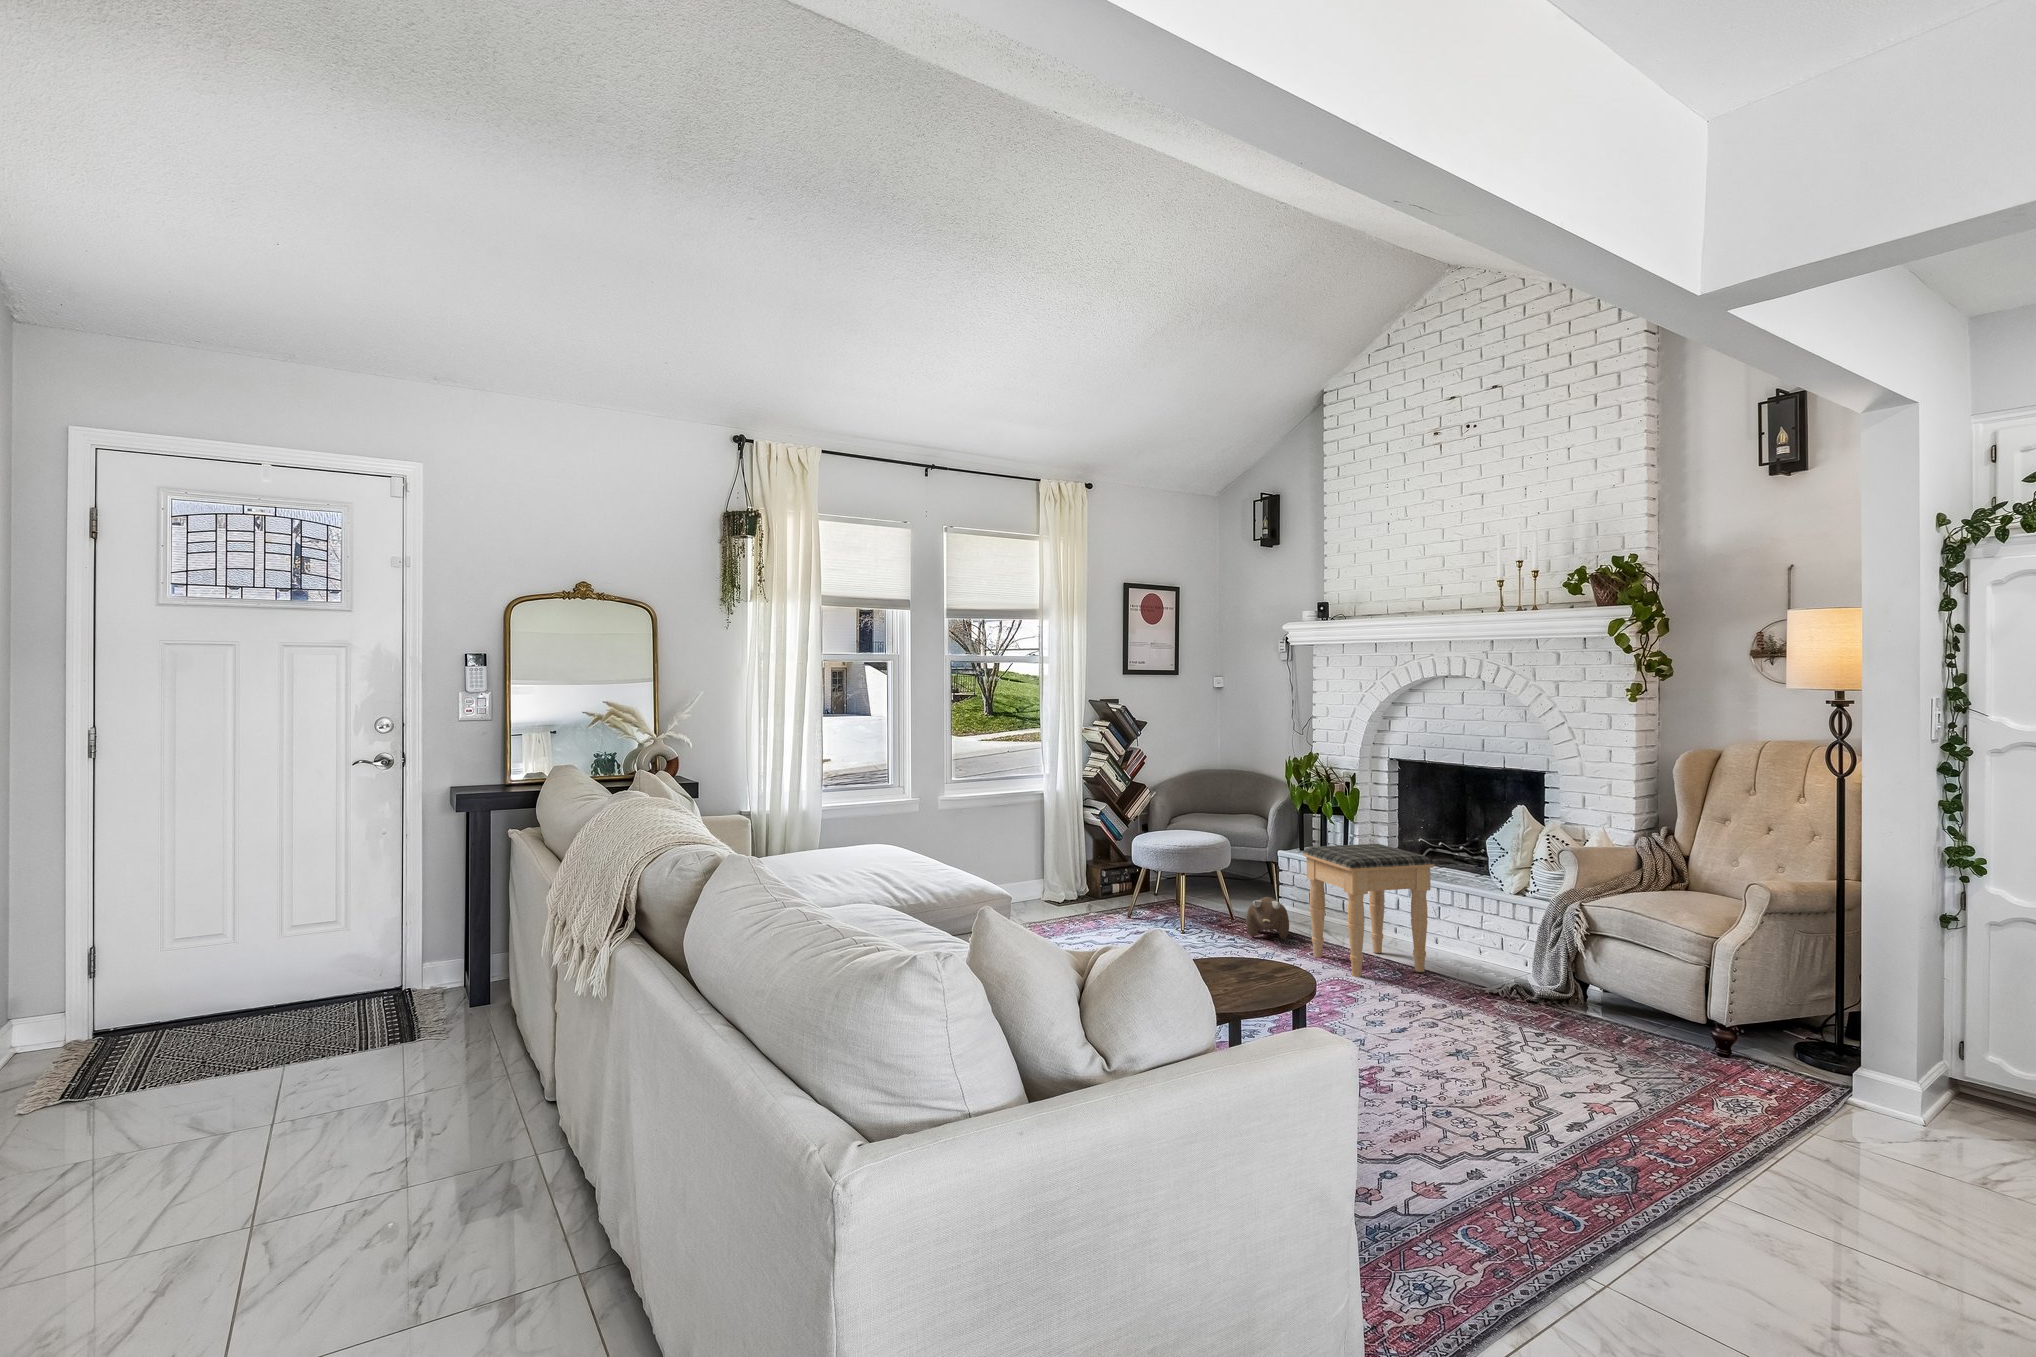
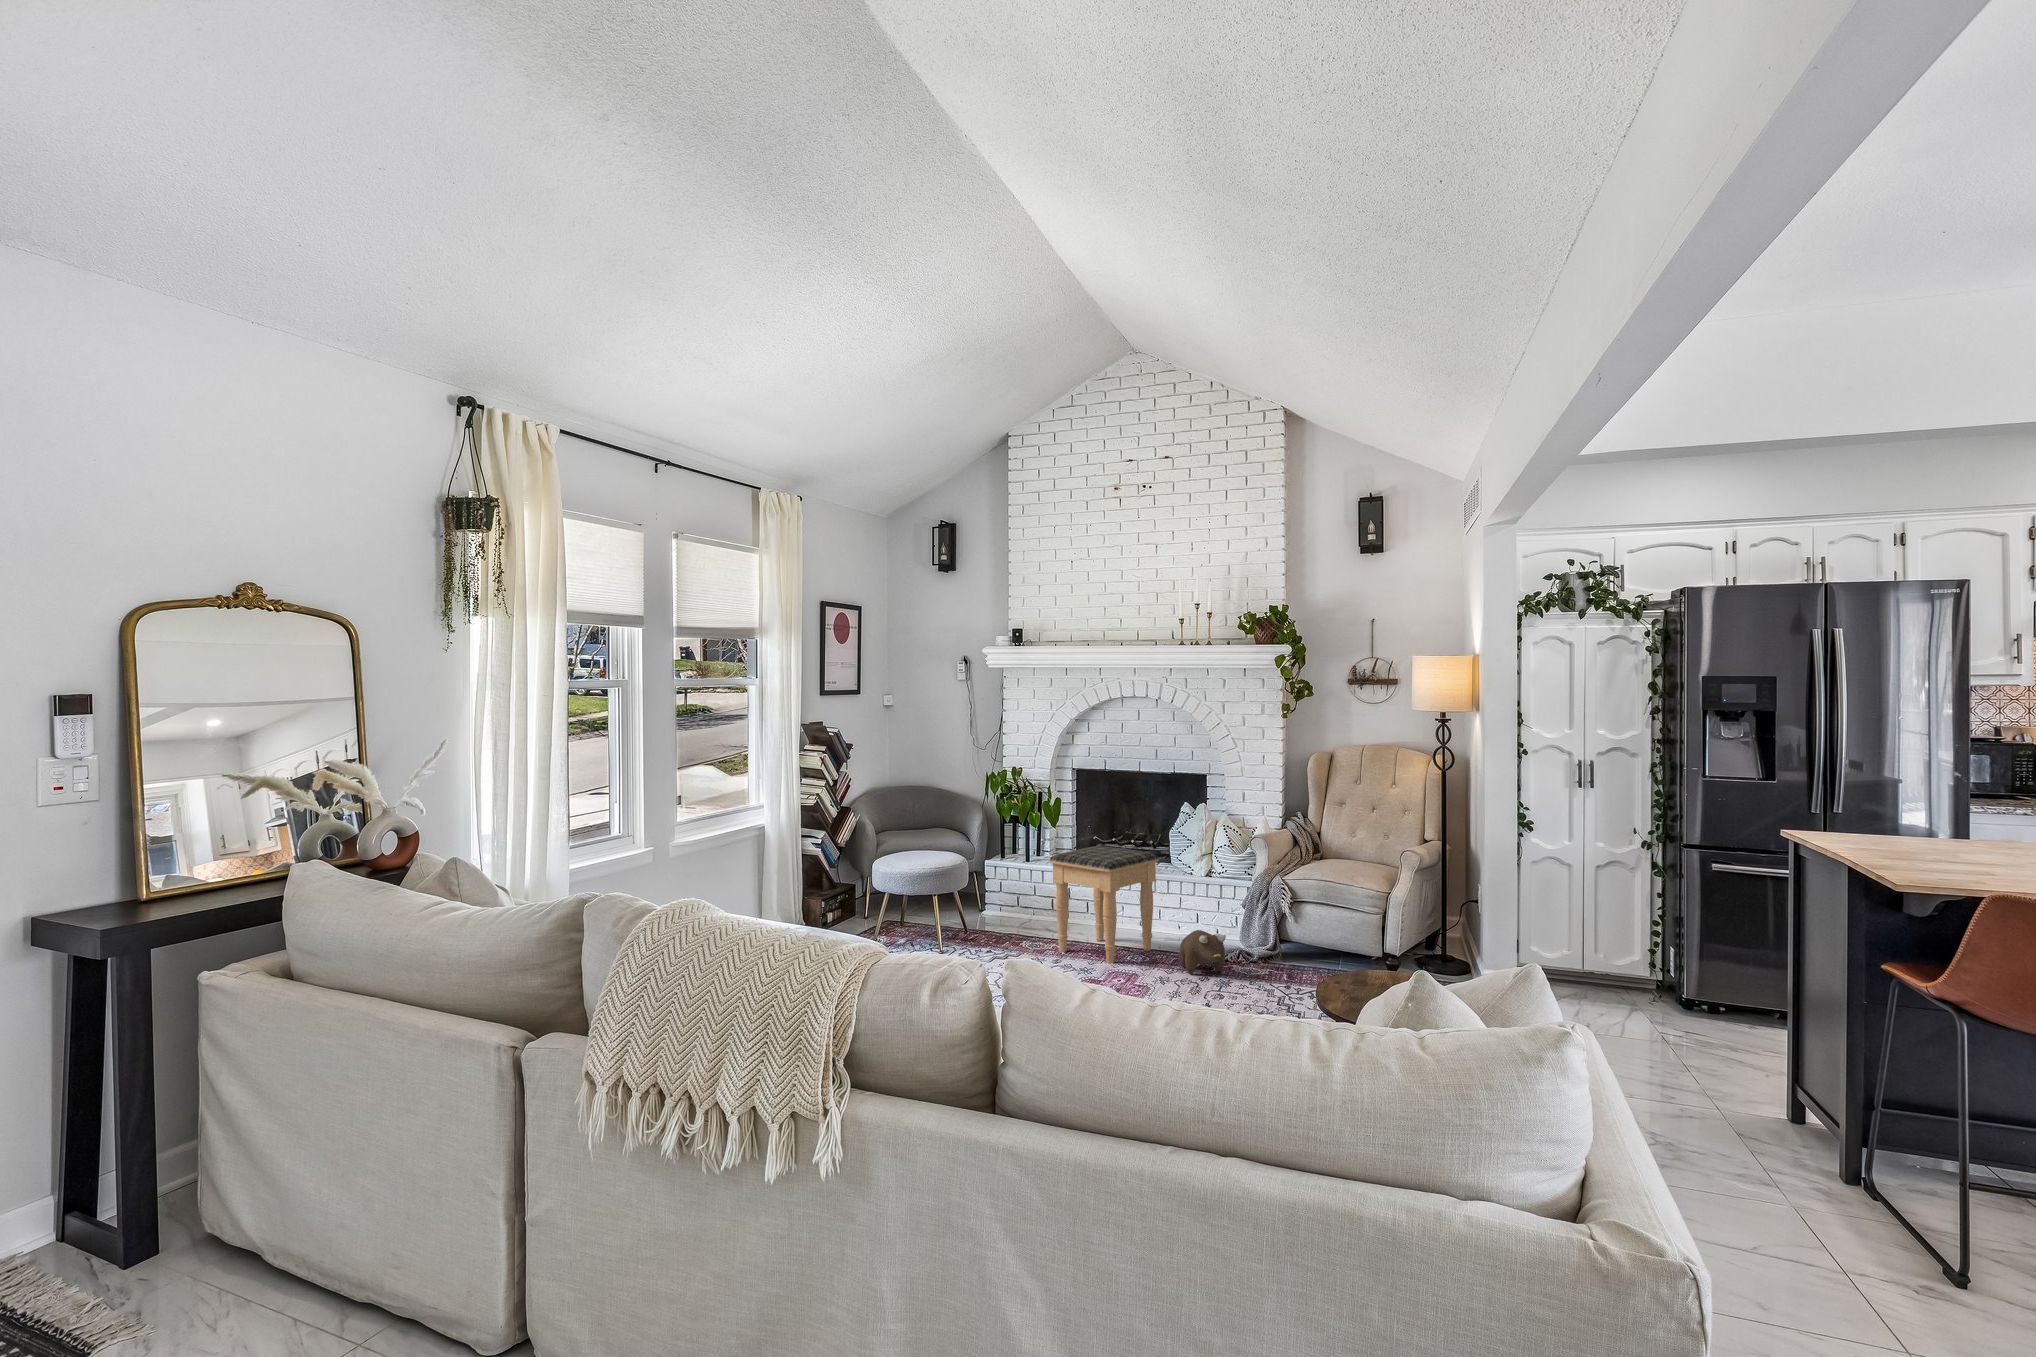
plush toy: present [1246,897,1289,939] -> present [1179,930,1226,974]

